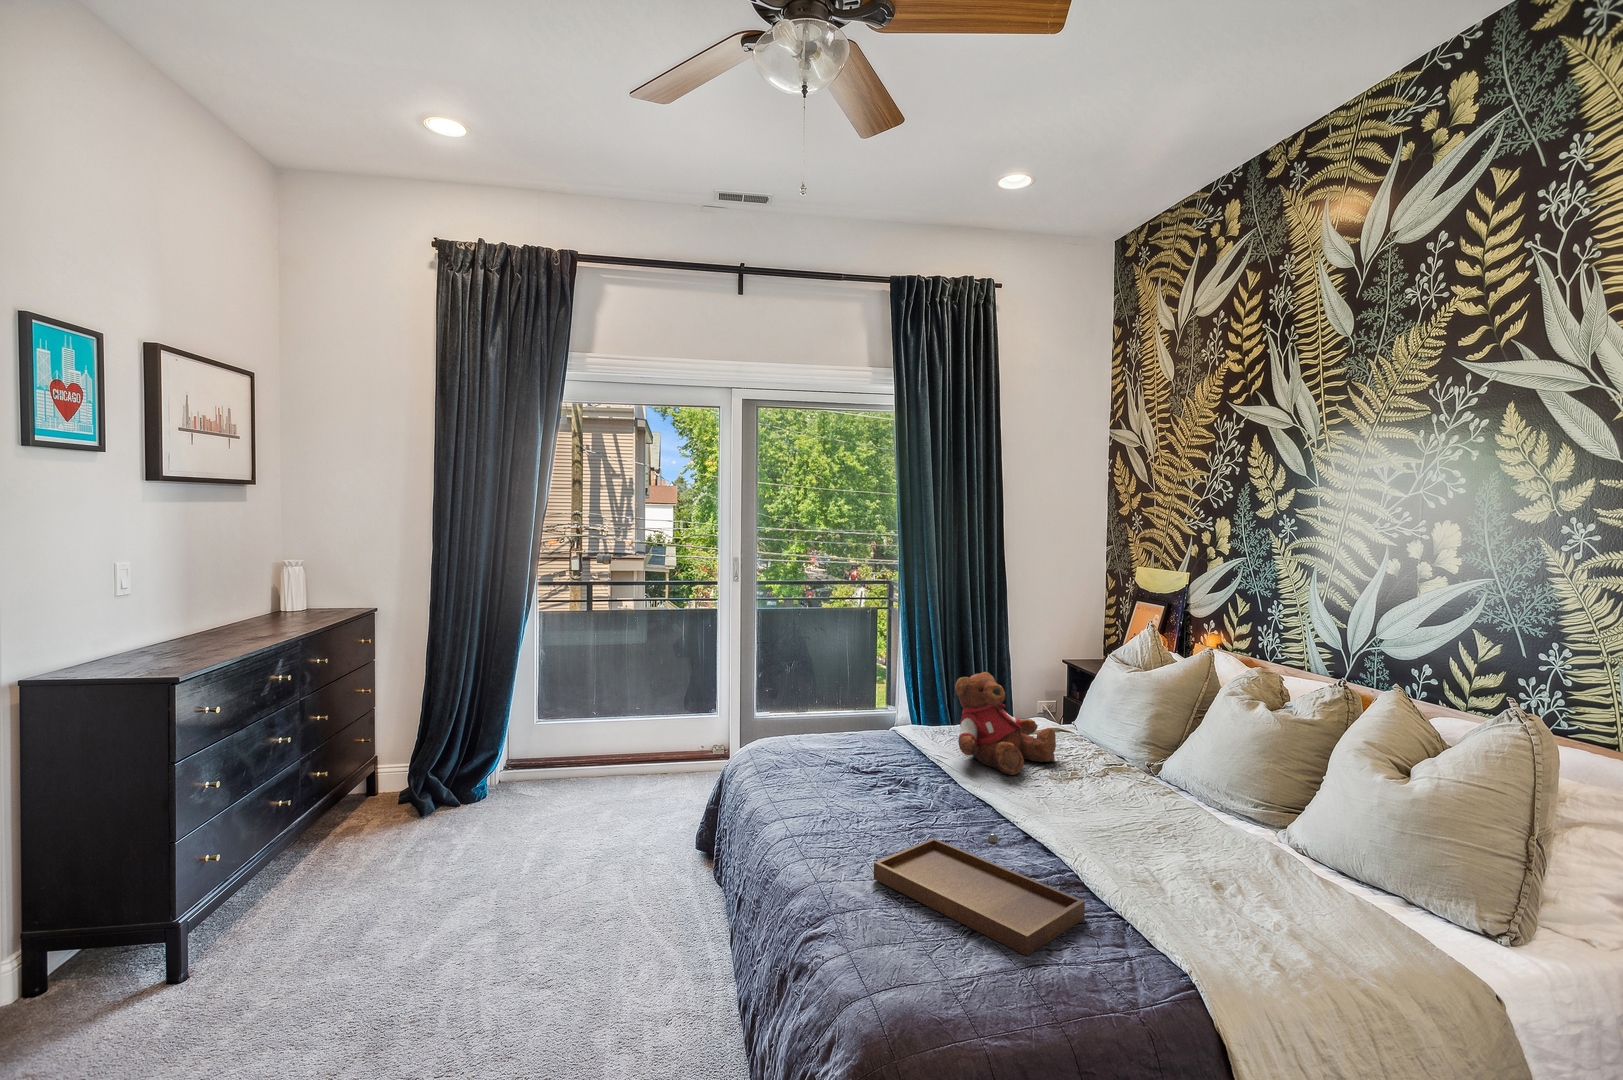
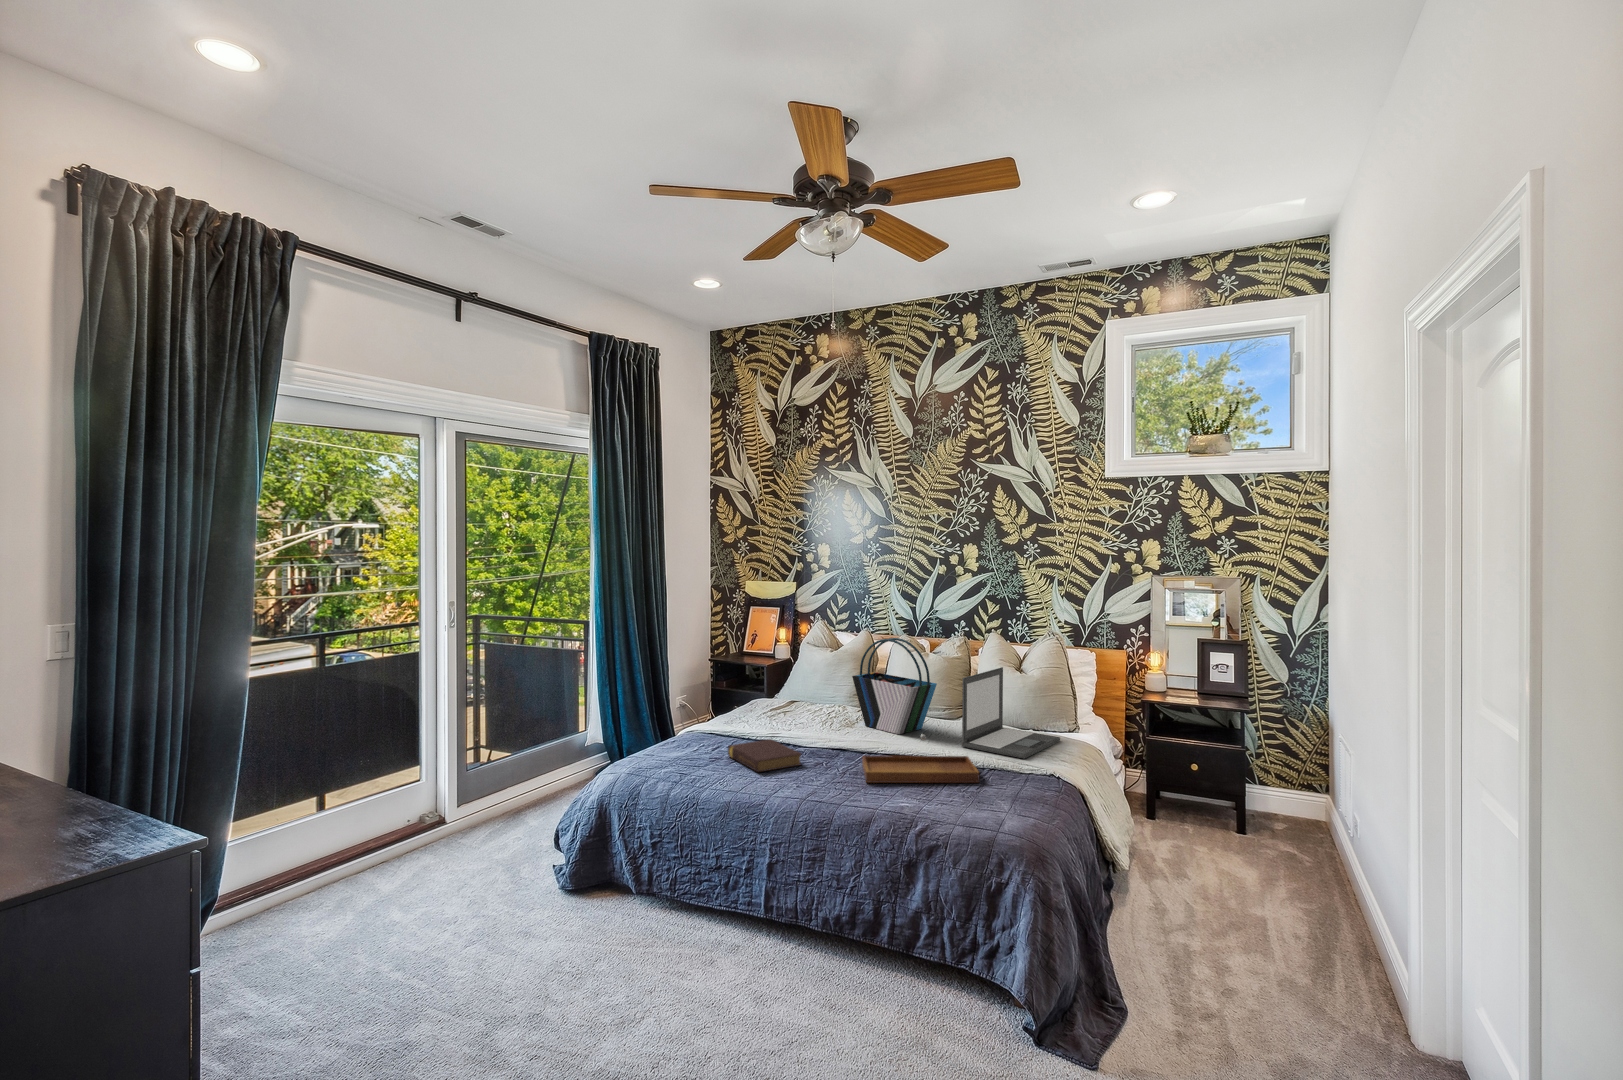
tote bag: none [1077,668,1173,831] -> present [852,638,937,734]
teddy bear: present [955,672,1056,775] -> none [751,661,815,725]
laptop: none [1151,759,1398,952] -> present [961,667,1060,759]
book: none [801,770,890,824] -> present [728,739,801,772]

